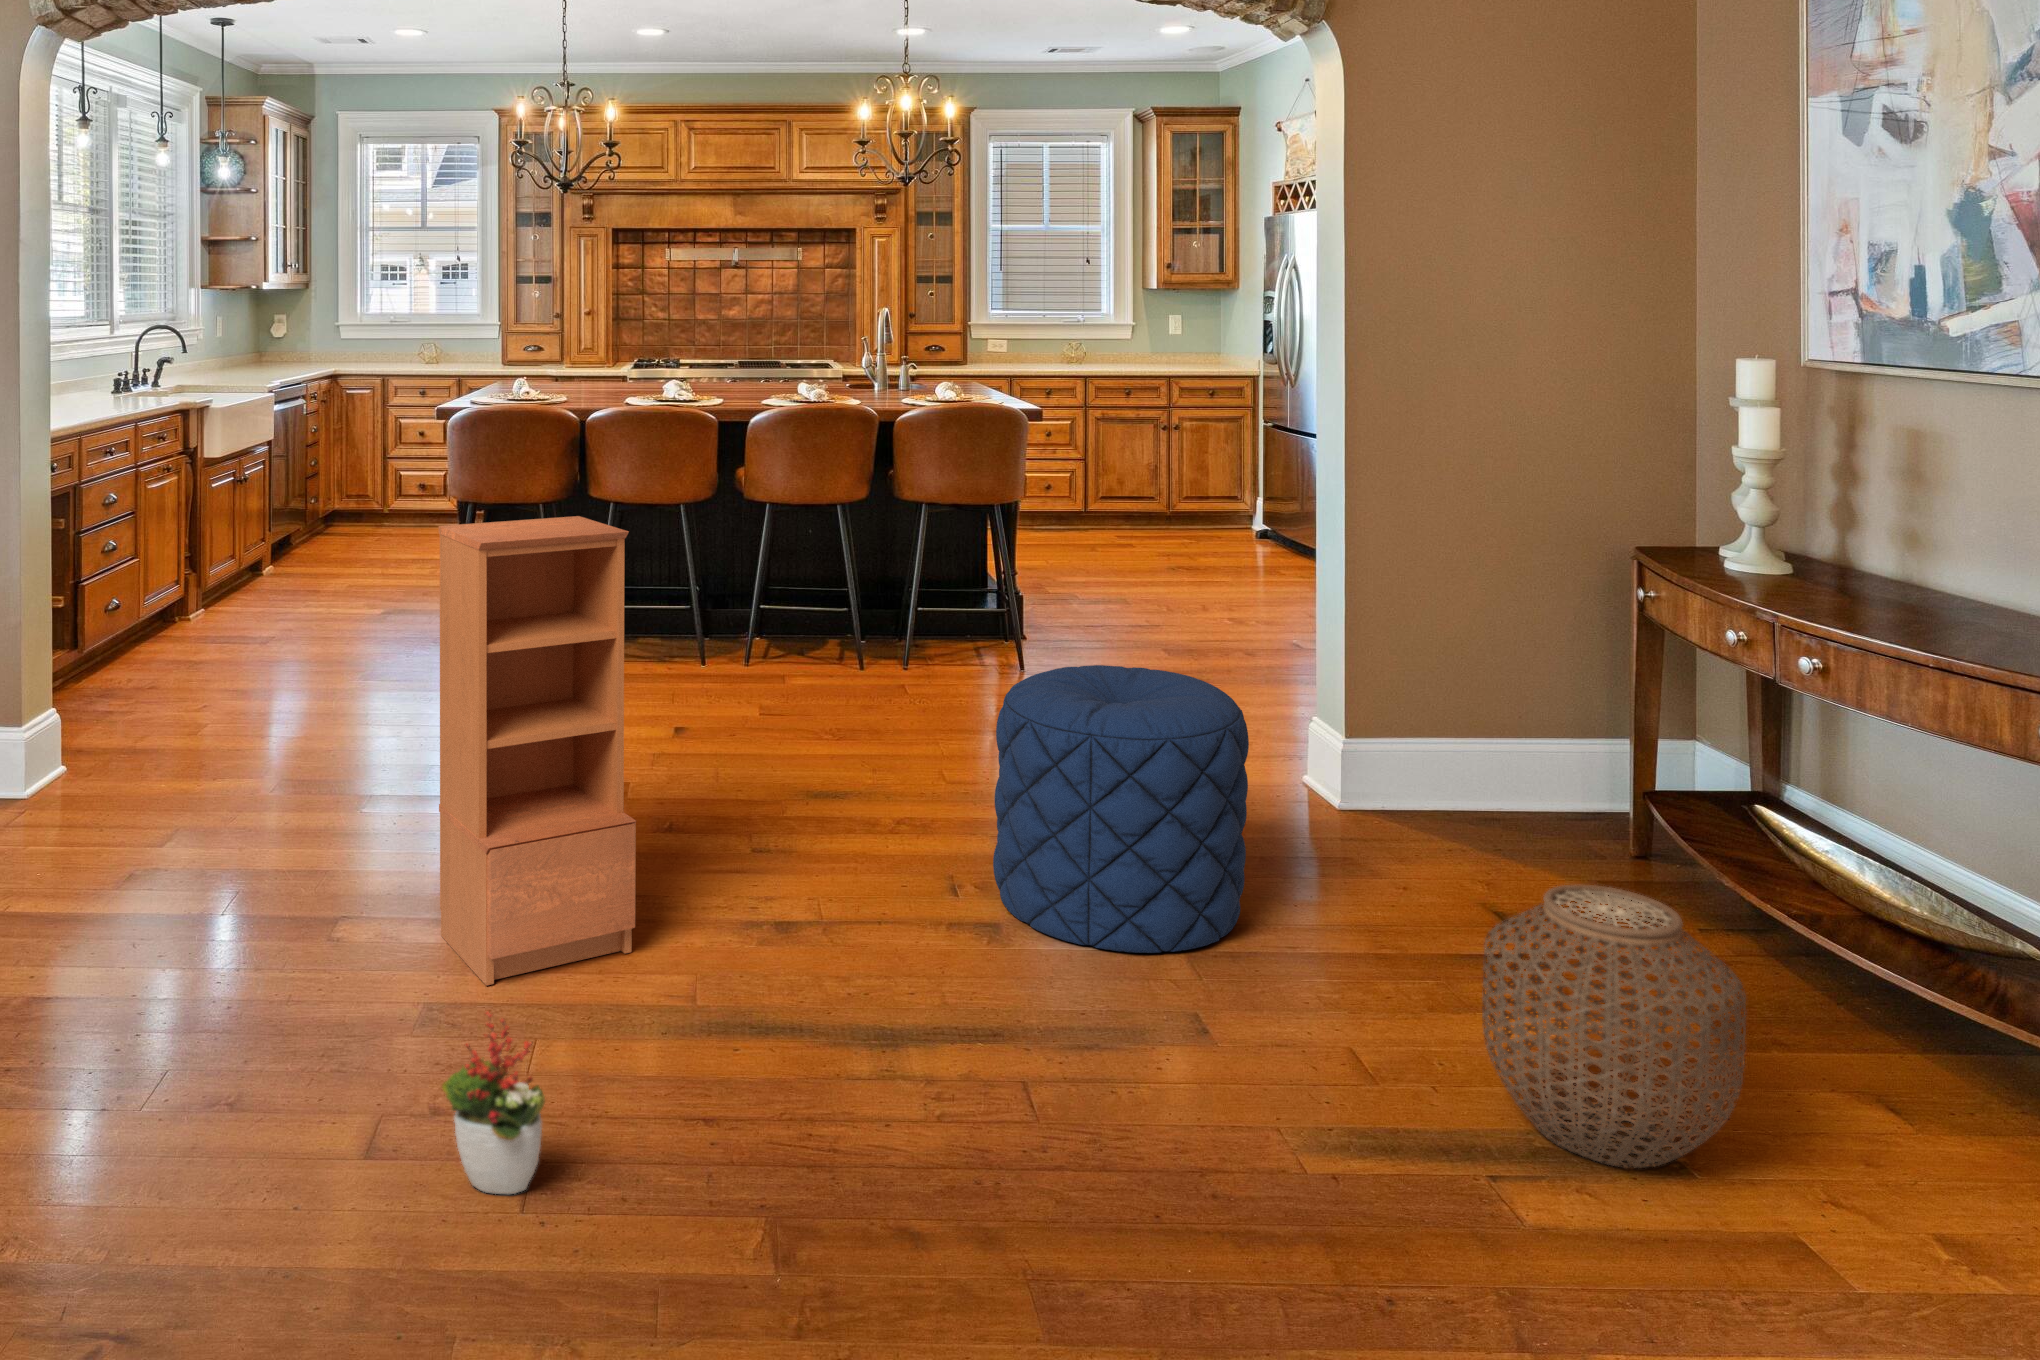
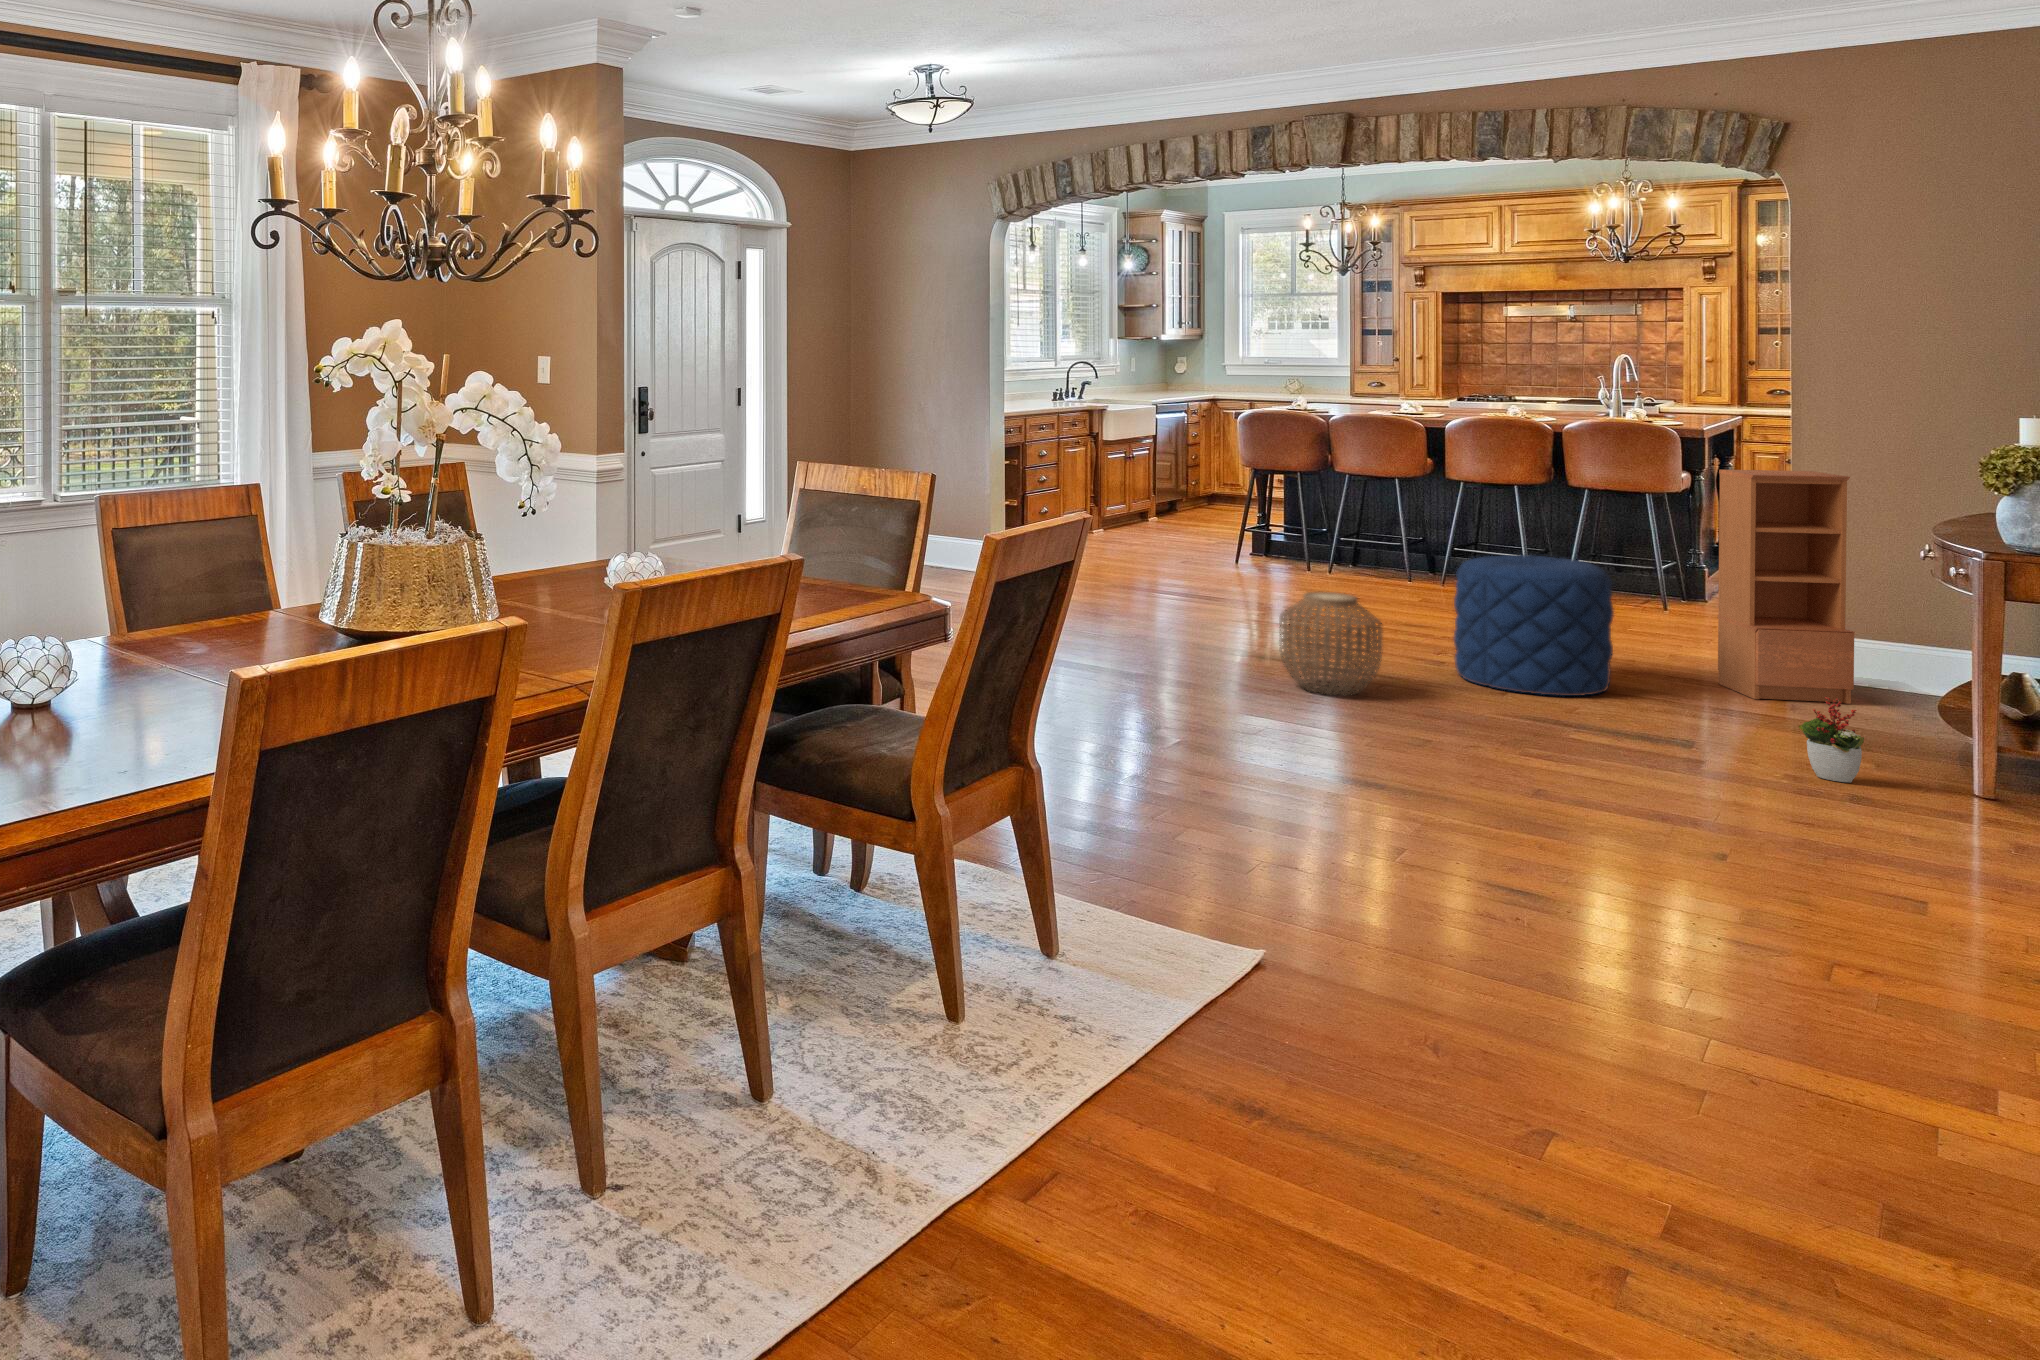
bookcase: present [439,516,636,986] -> present [1718,470,1855,704]
woven basket: present [1482,885,1746,1168] -> present [1279,592,1383,695]
decorative plant: present [442,1012,545,1194] -> present [1799,697,1864,782]

